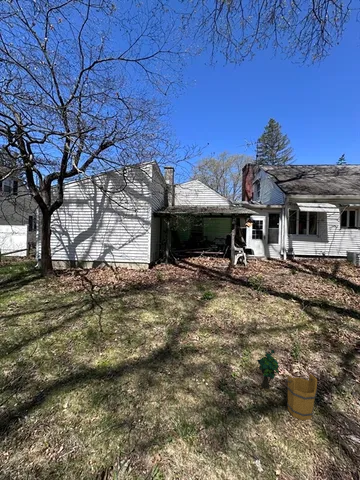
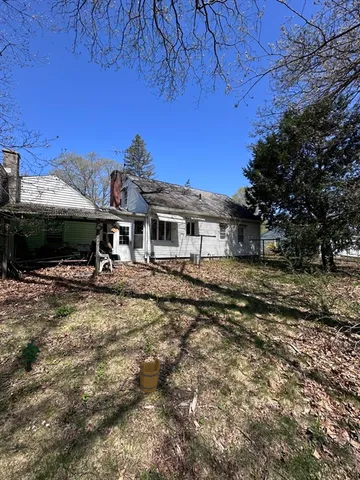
decorative plant: present [257,349,279,389] -> present [21,339,41,372]

